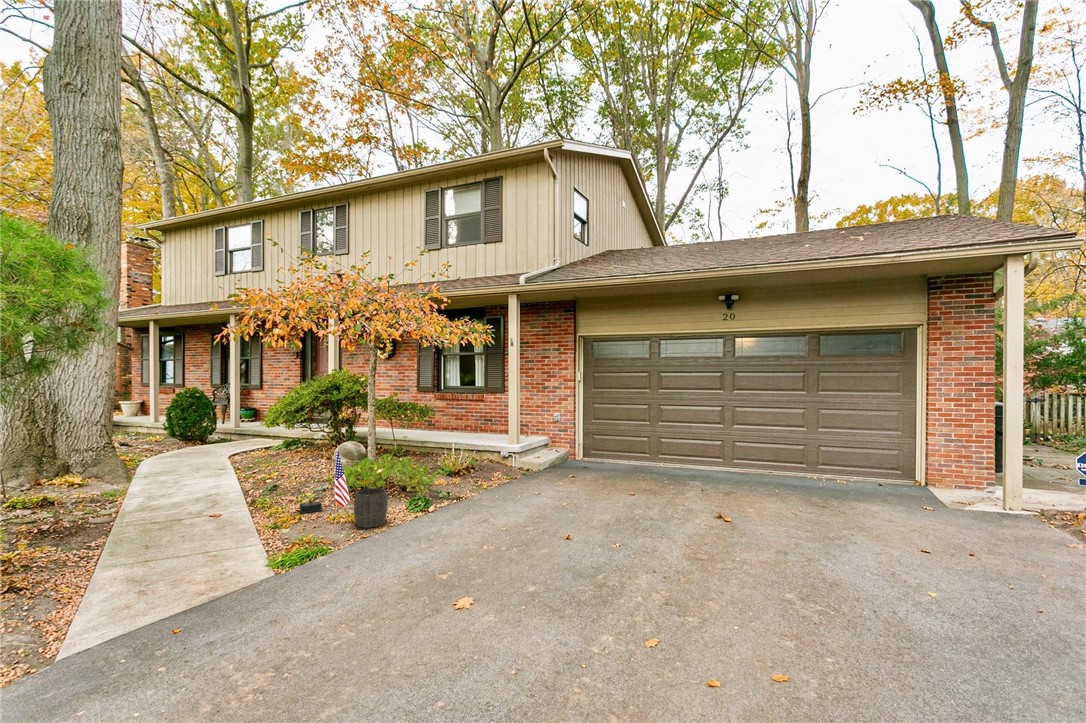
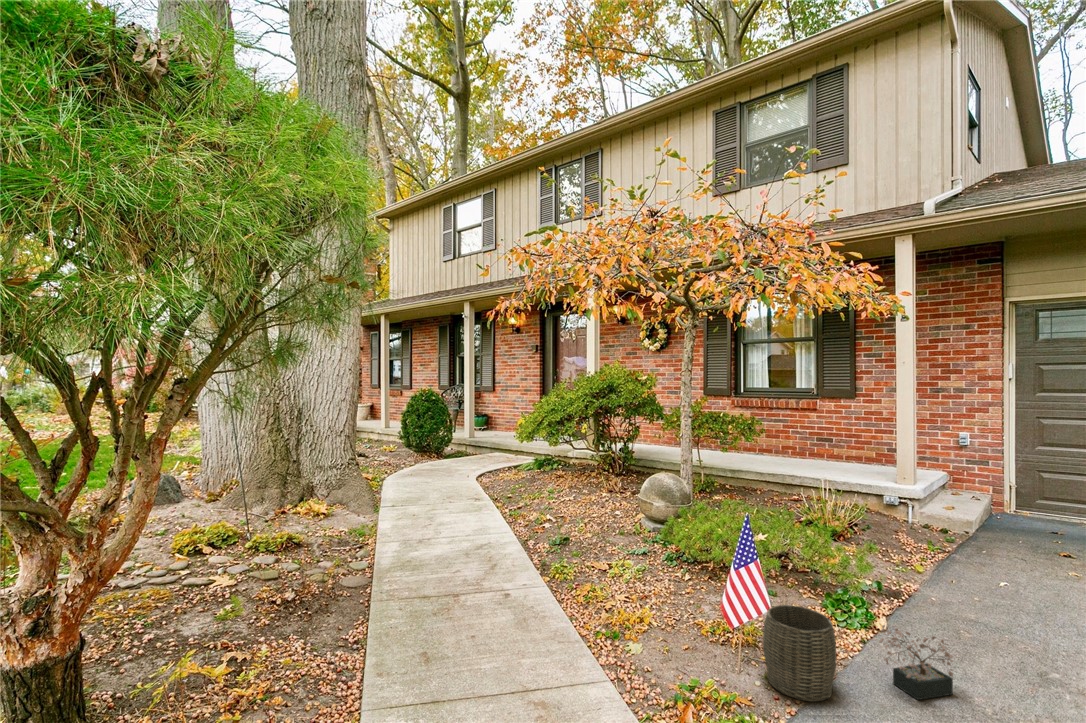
decorative plant: present [294,486,324,514] -> present [879,625,953,700]

